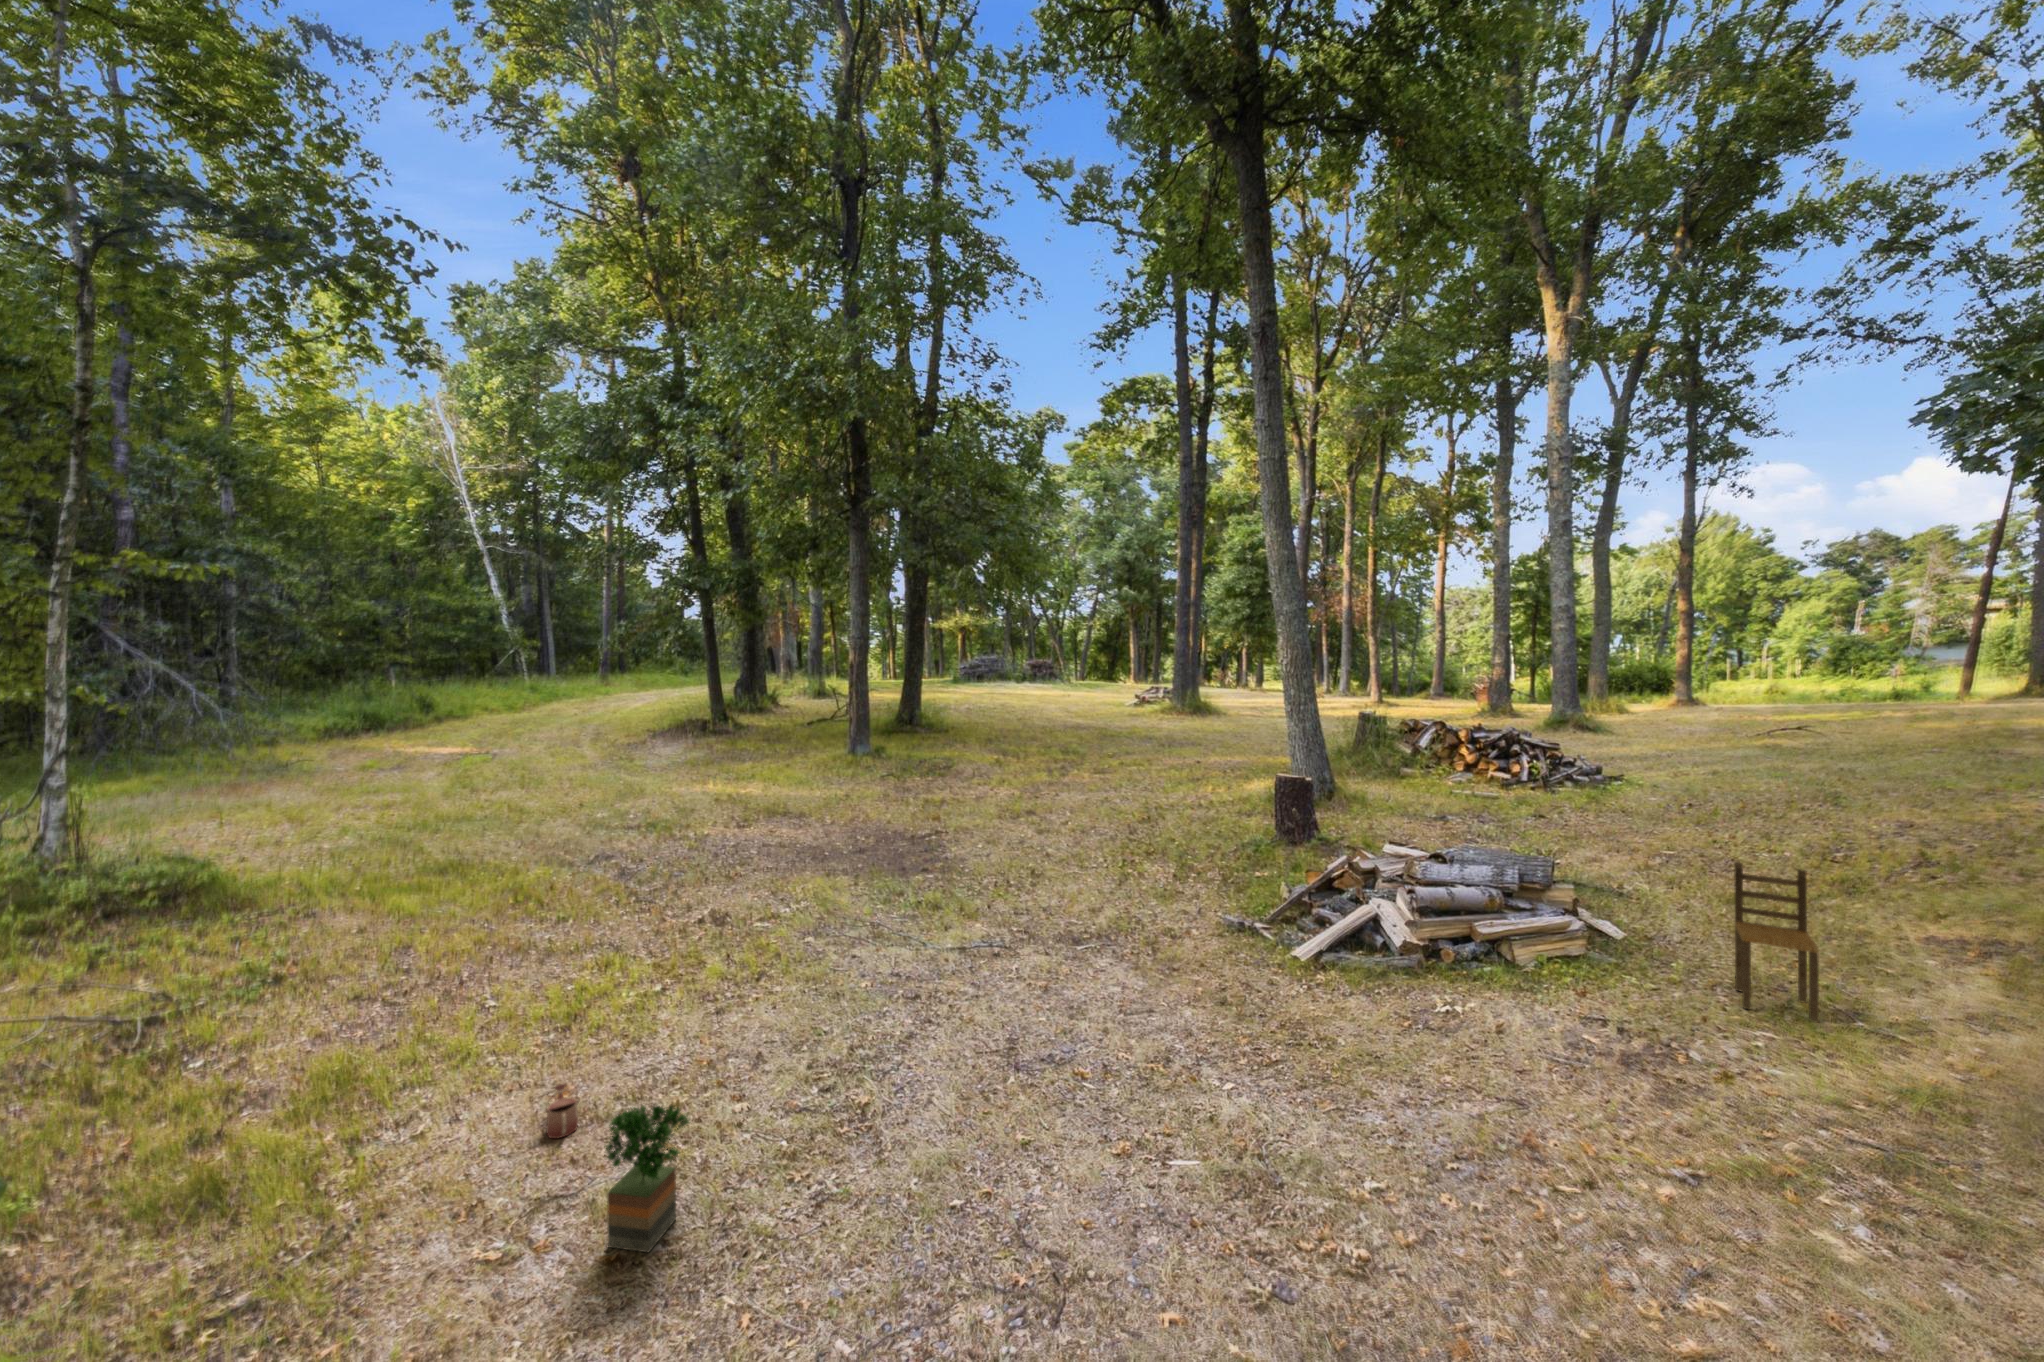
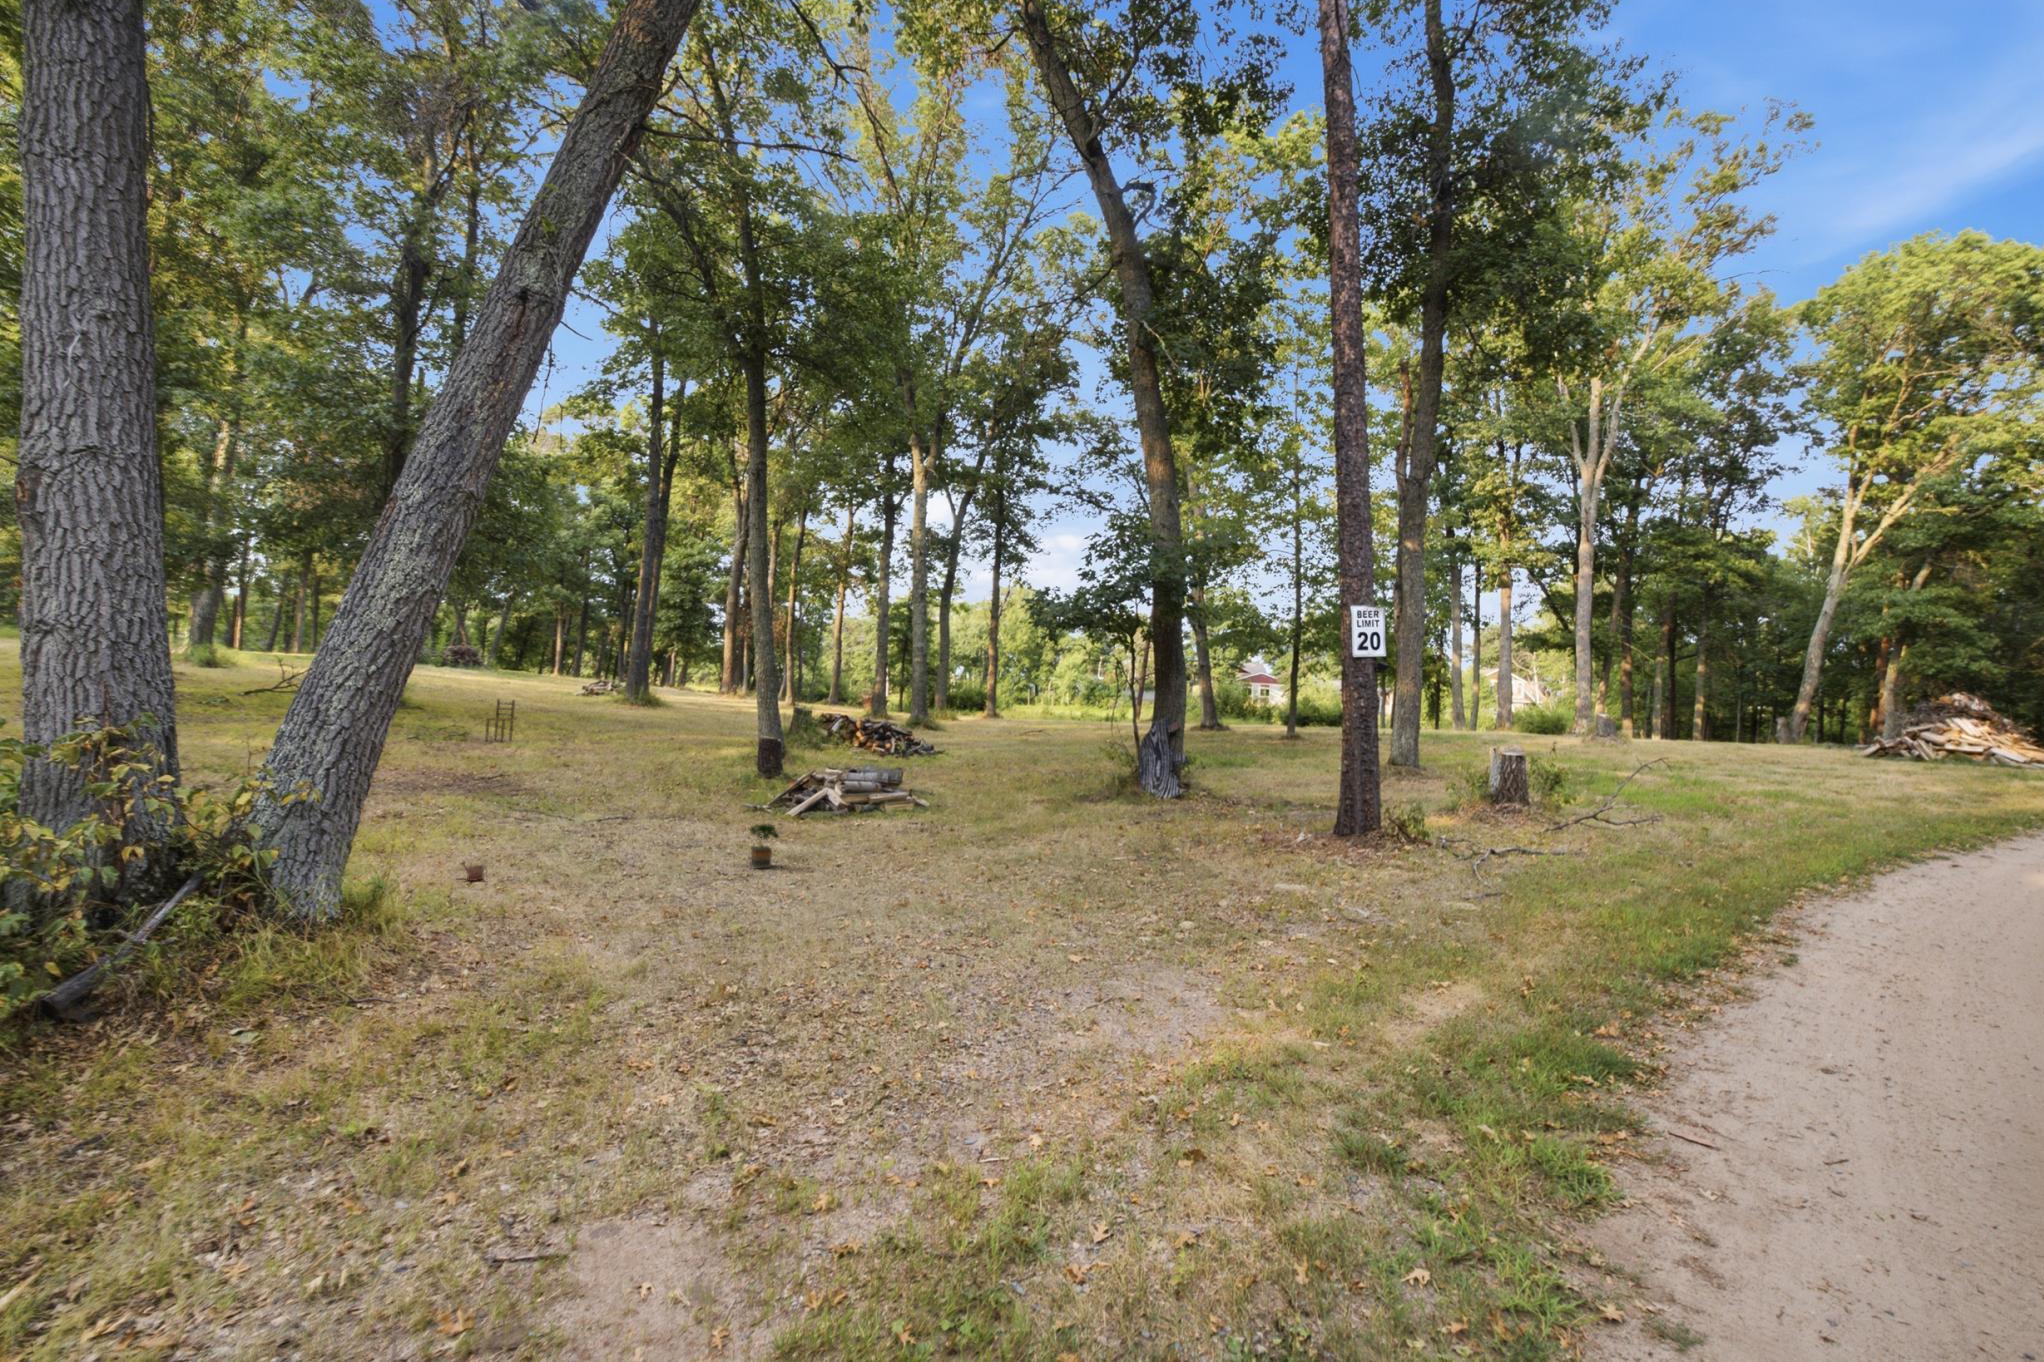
chair: present [1734,862,1819,1022] -> present [485,699,515,741]
potted tree: present [606,1106,689,1252] -> present [749,824,779,869]

